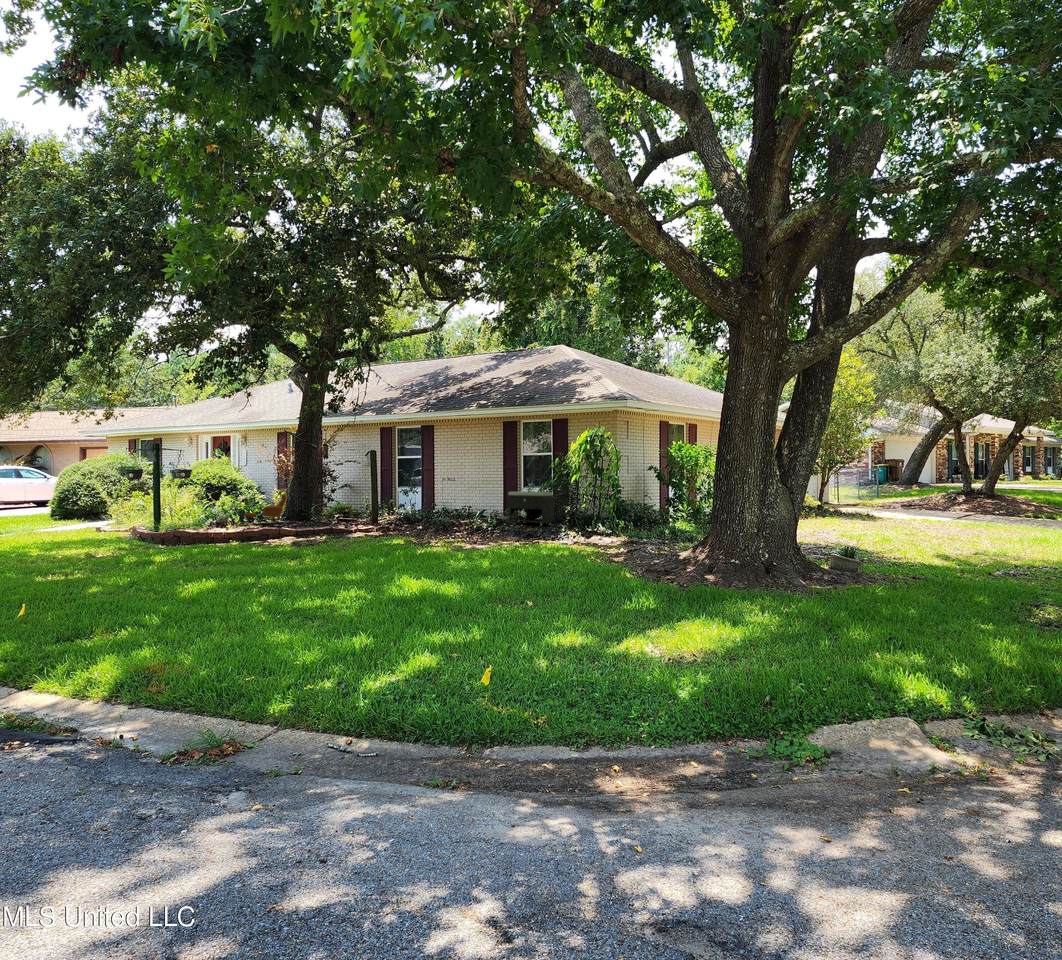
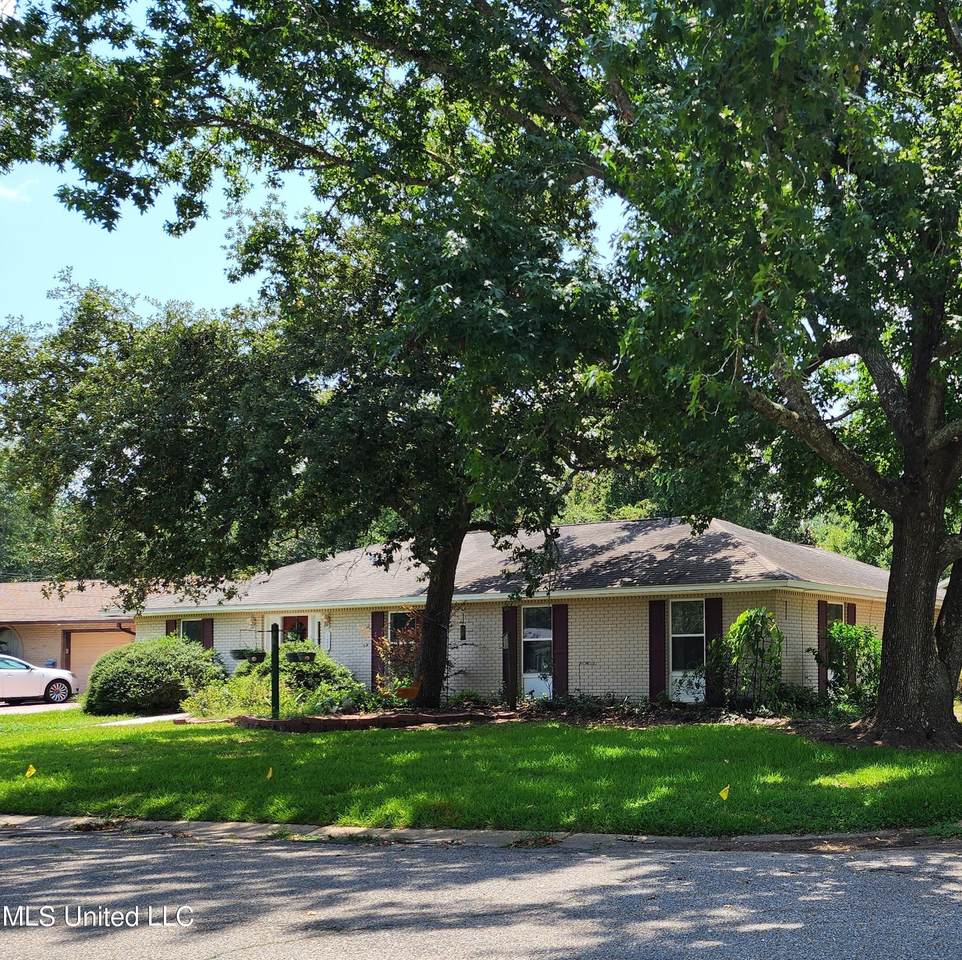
storage bench: present [508,492,554,525] -> none [658,675,711,711]

